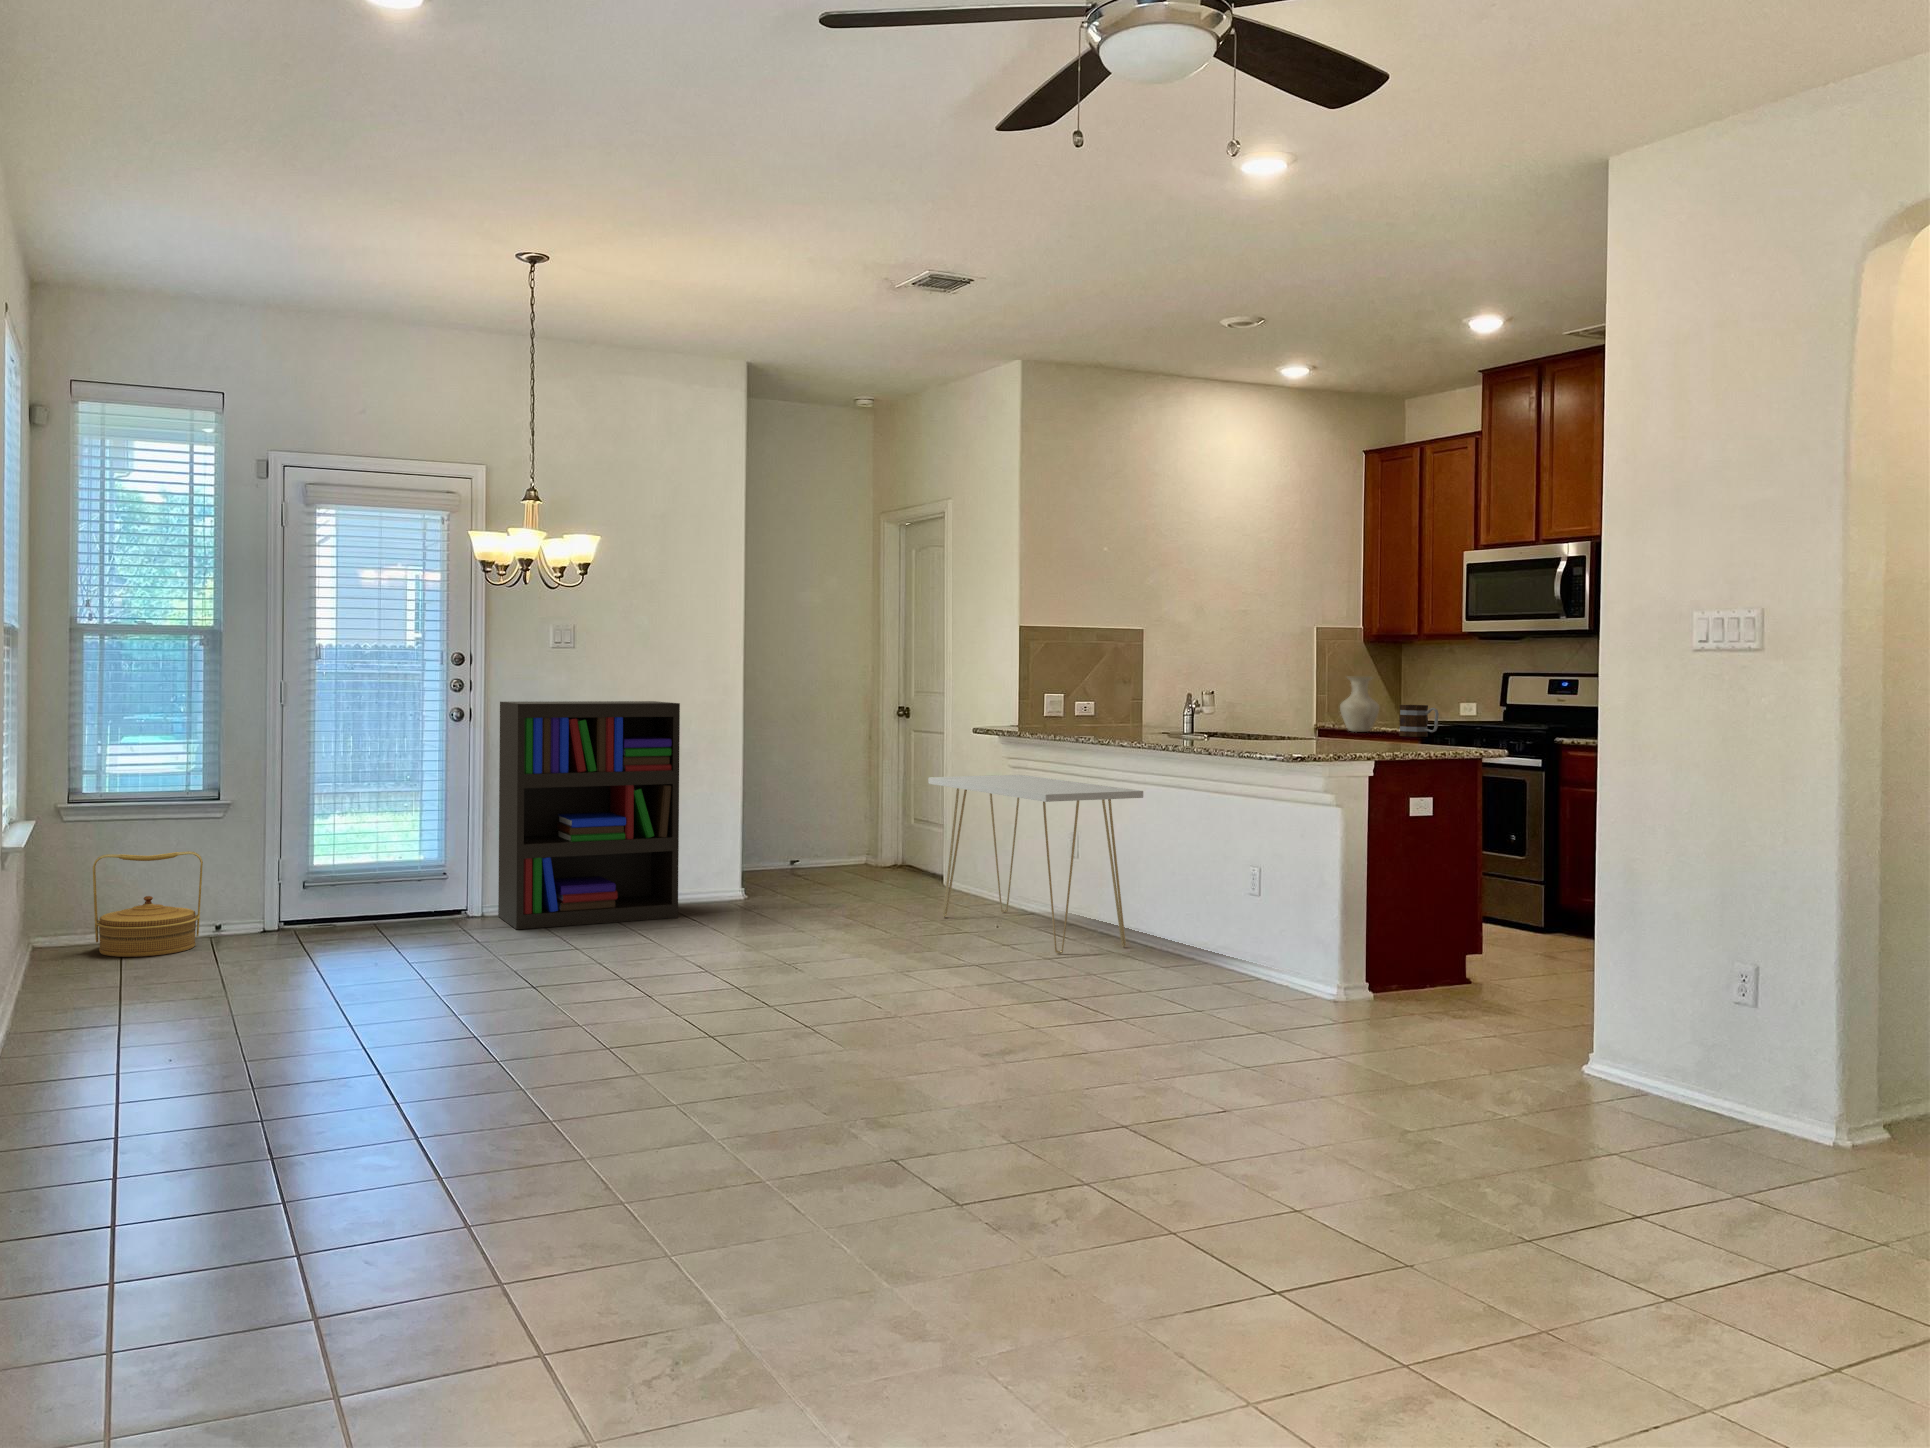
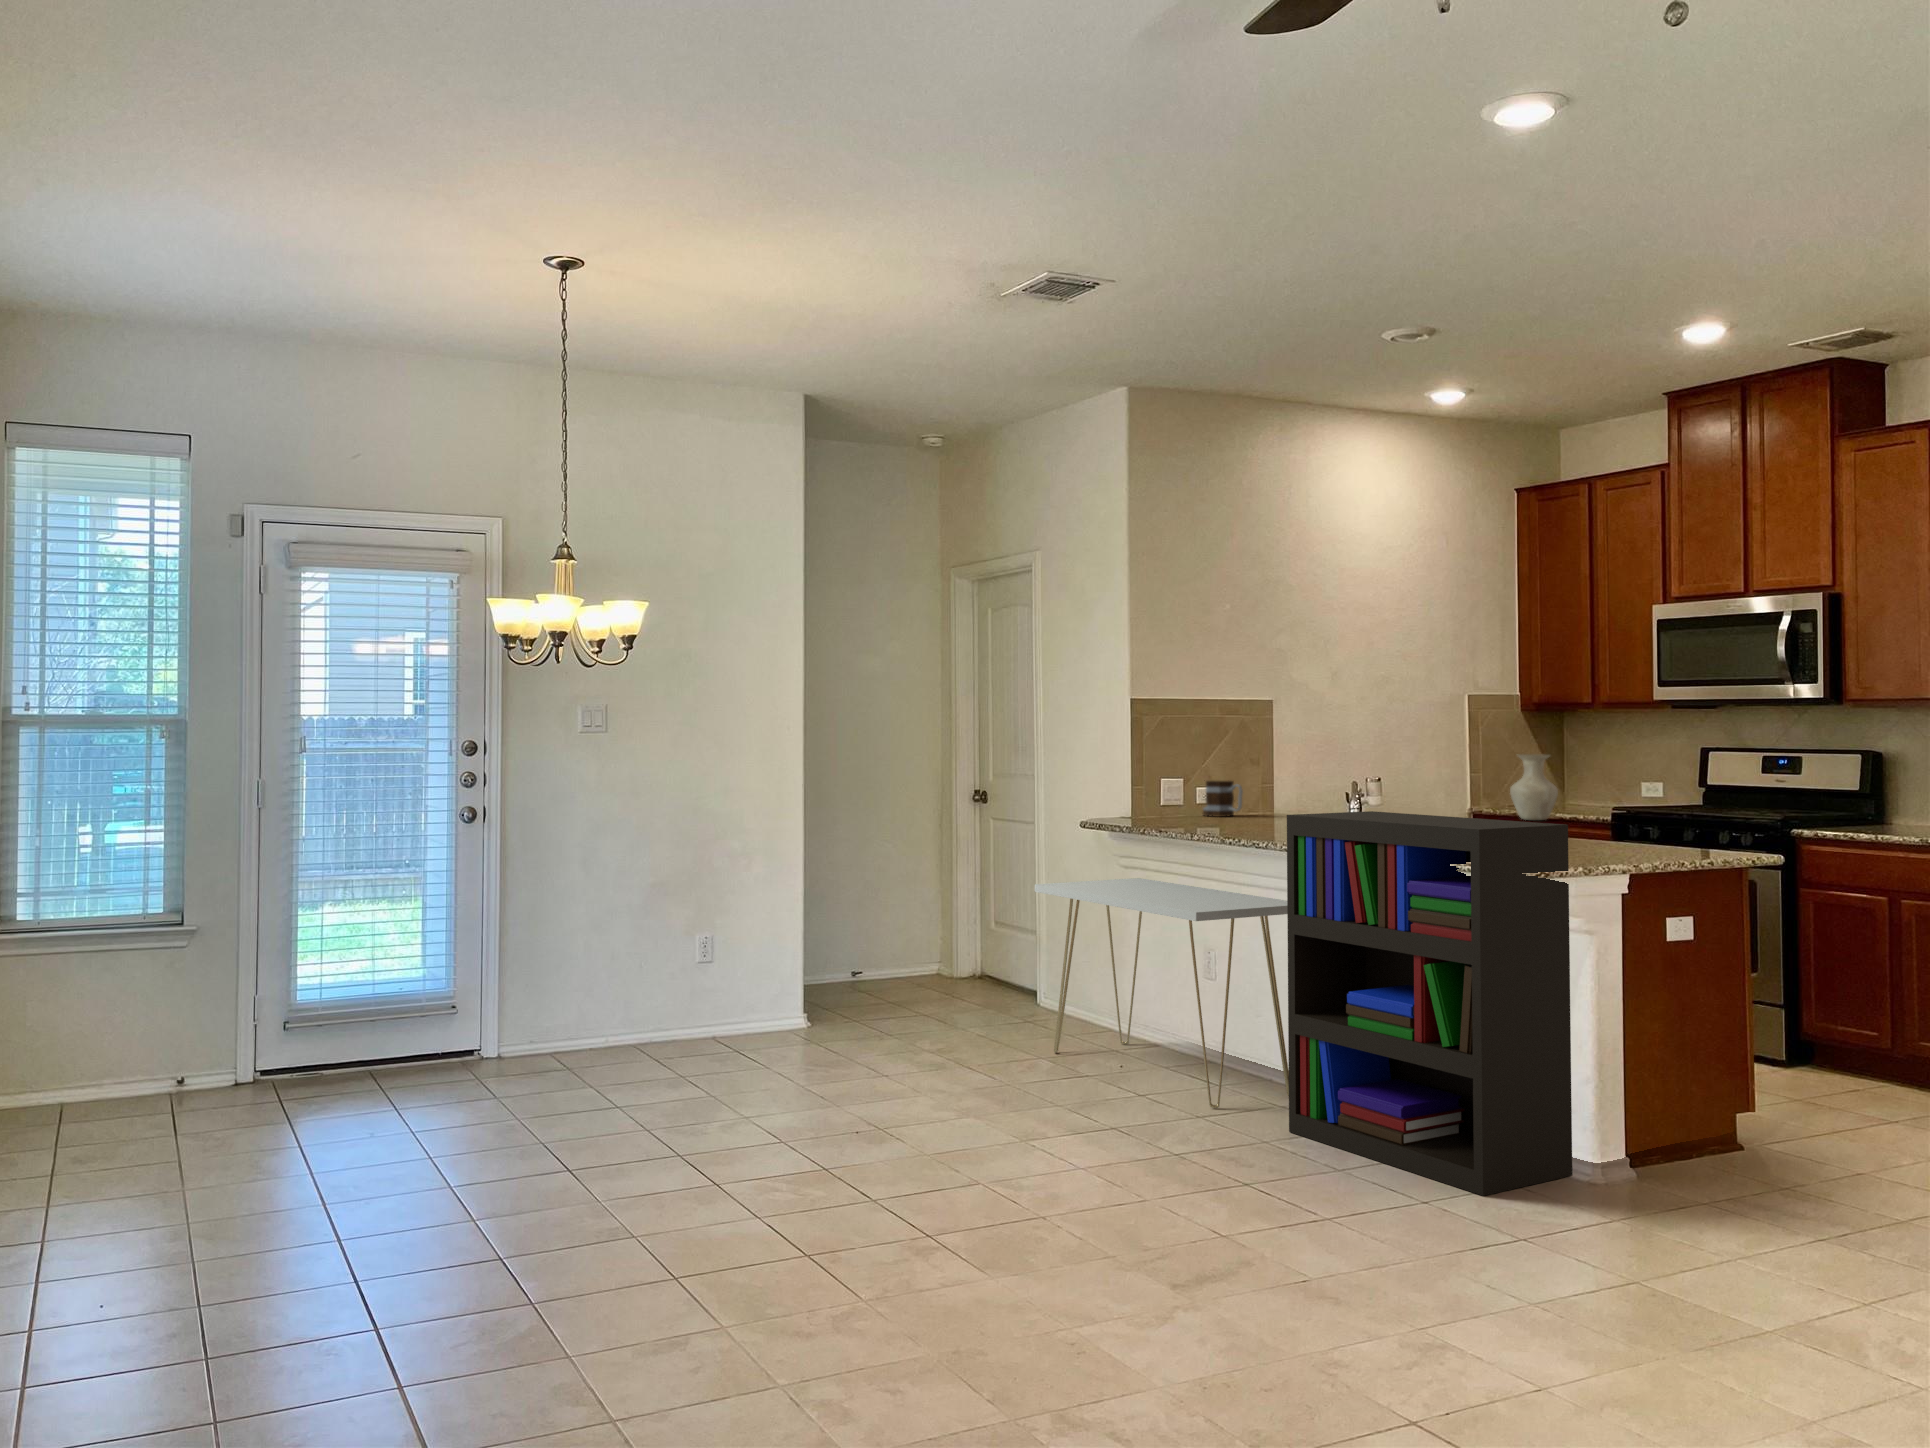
bookshelf: present [498,701,680,929] -> present [1287,811,1572,1196]
mug: present [1399,705,1439,737] -> present [1203,781,1243,817]
woven basket: present [93,851,203,957] -> none [27,993,163,1128]

